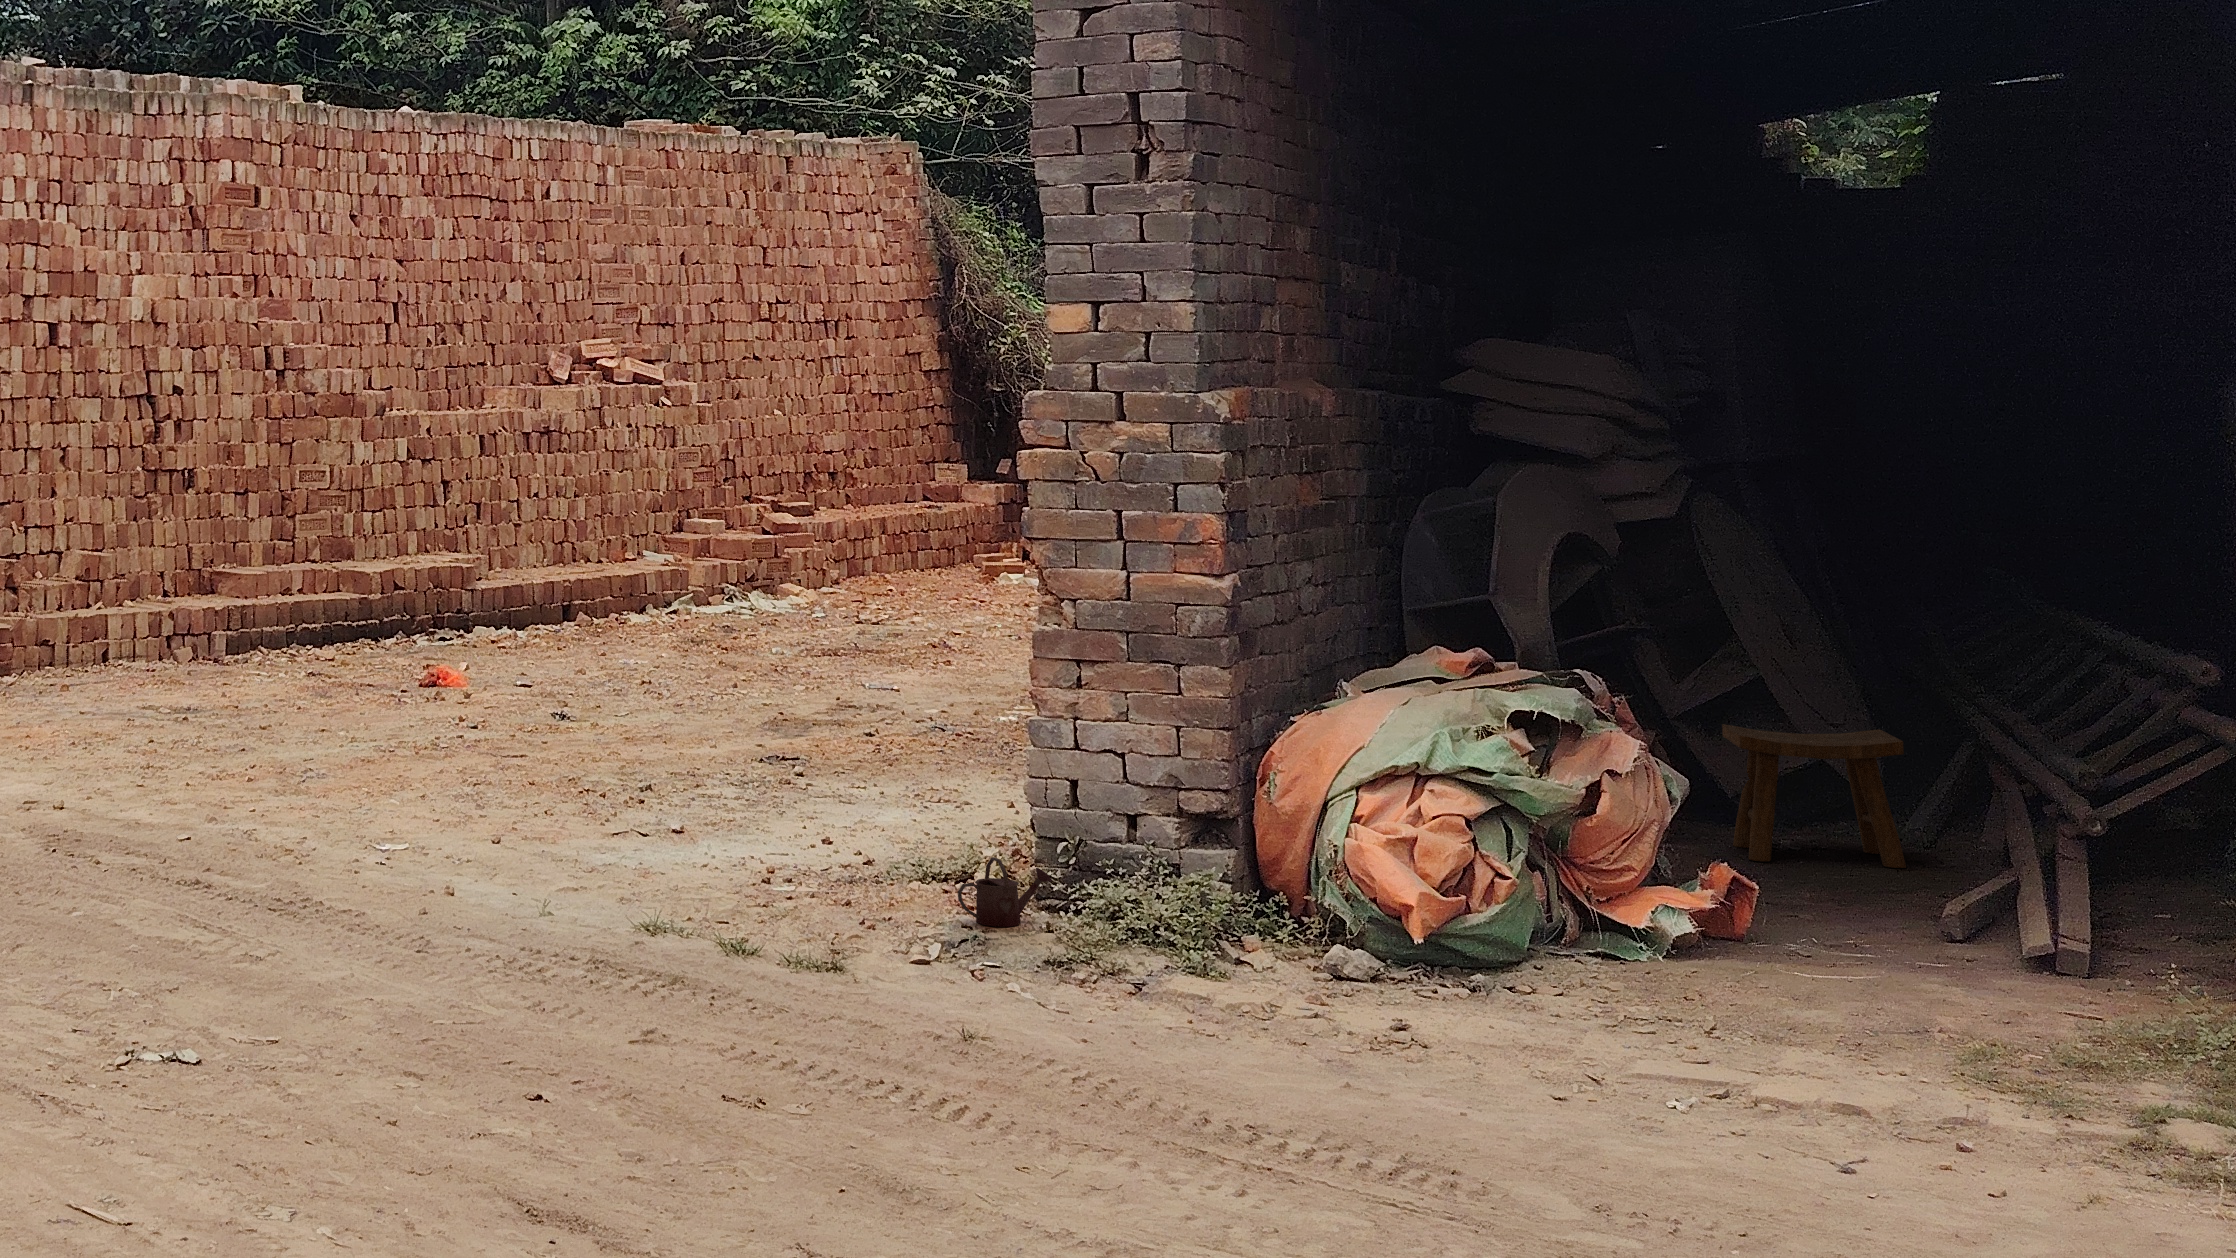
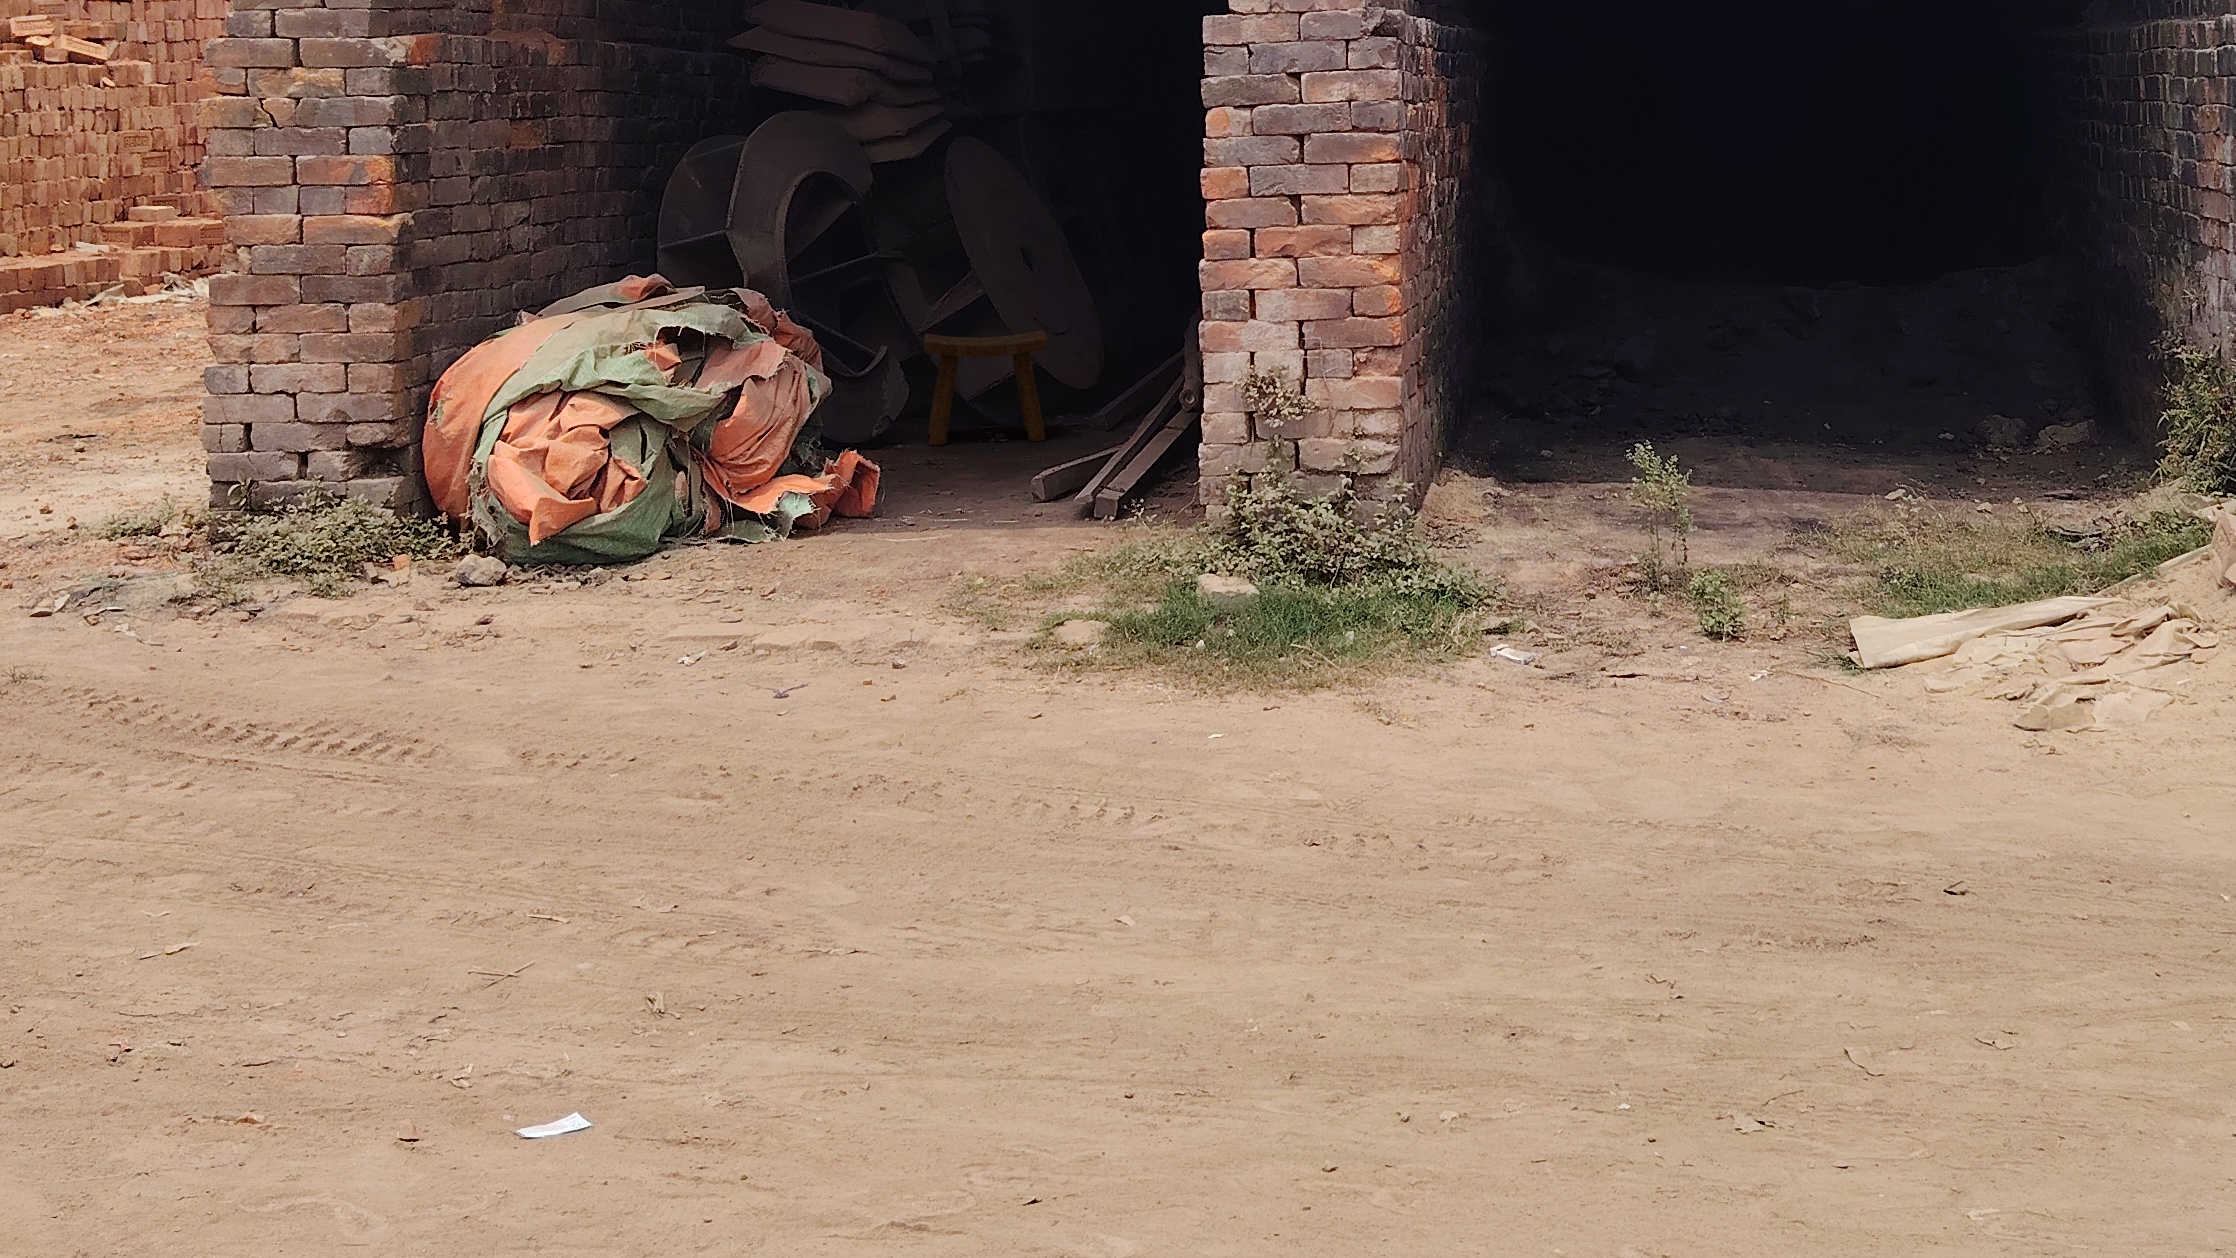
watering can: present [958,857,1052,927] -> none [112,505,223,574]

